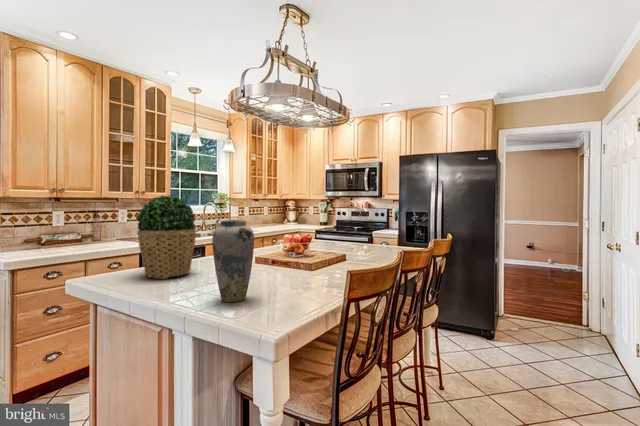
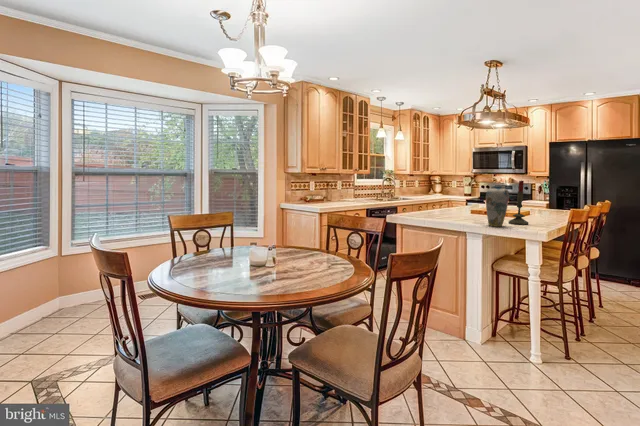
potted plant: present [136,196,196,279] -> none [417,173,449,218]
candle: none [279,207,310,289] -> present [509,181,528,225]

